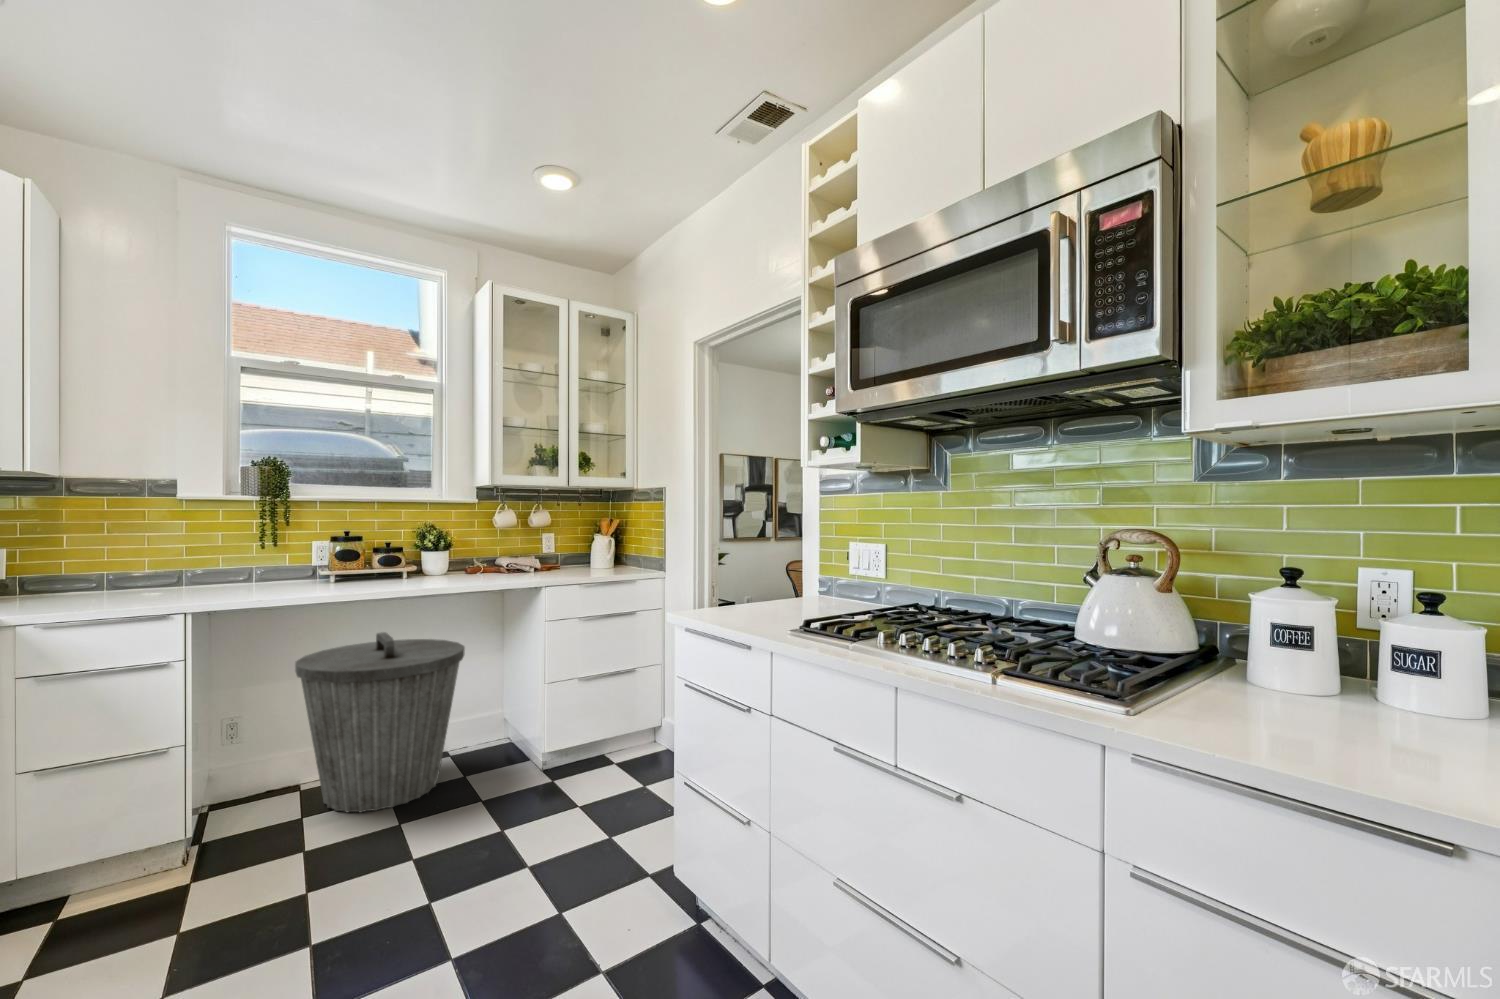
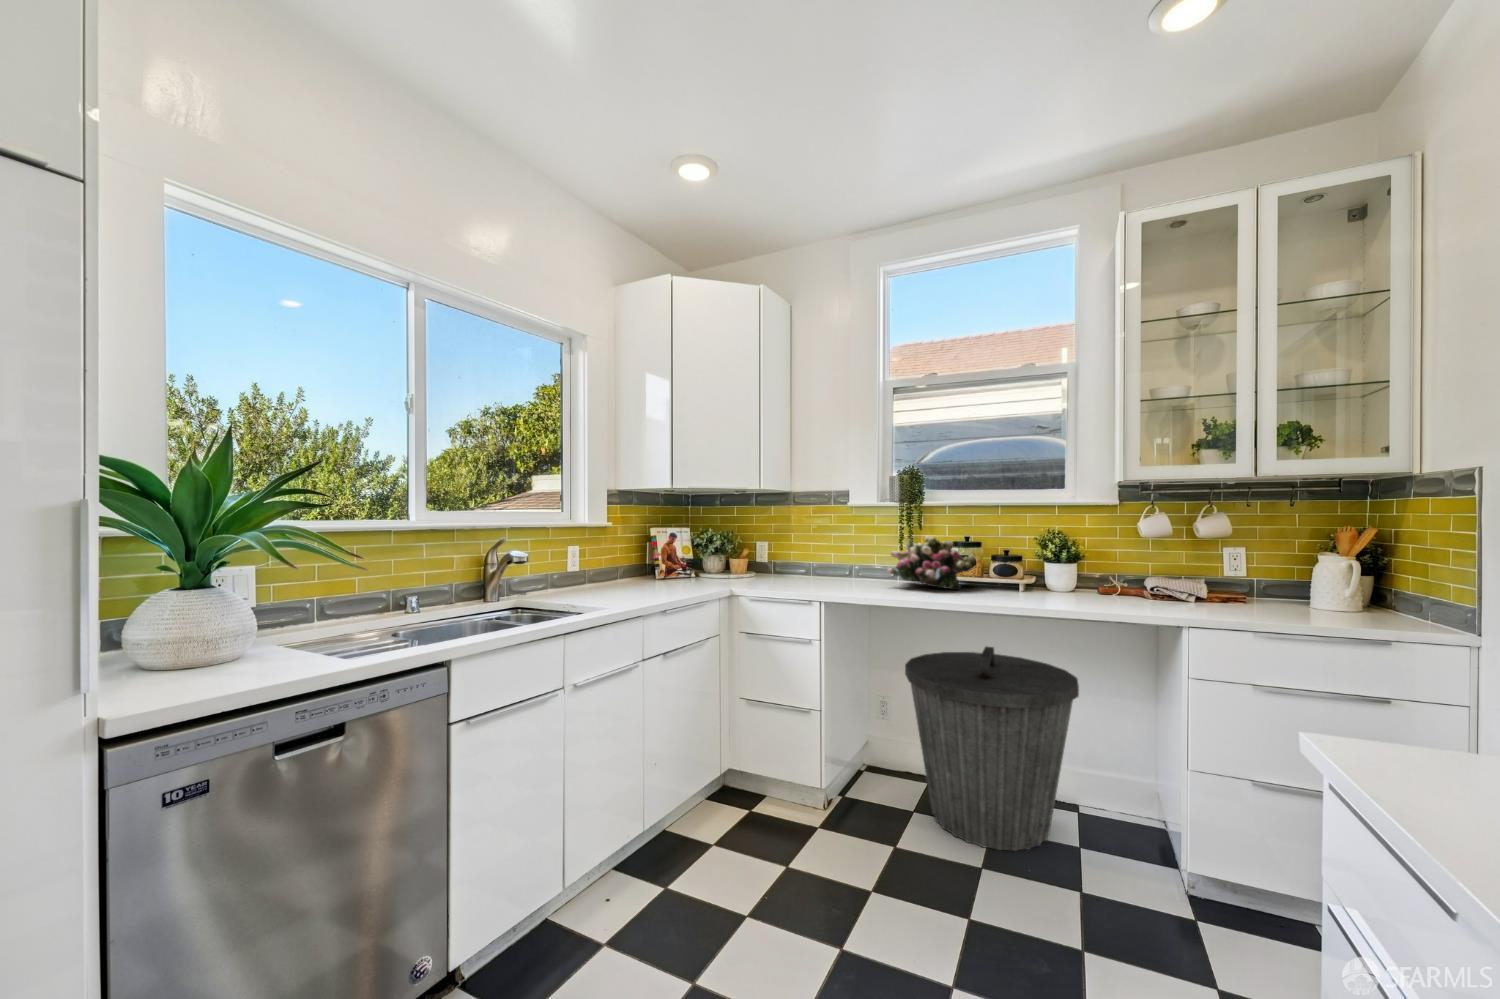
flower arrangement: none [263,533,364,584] -> present [887,536,976,589]

